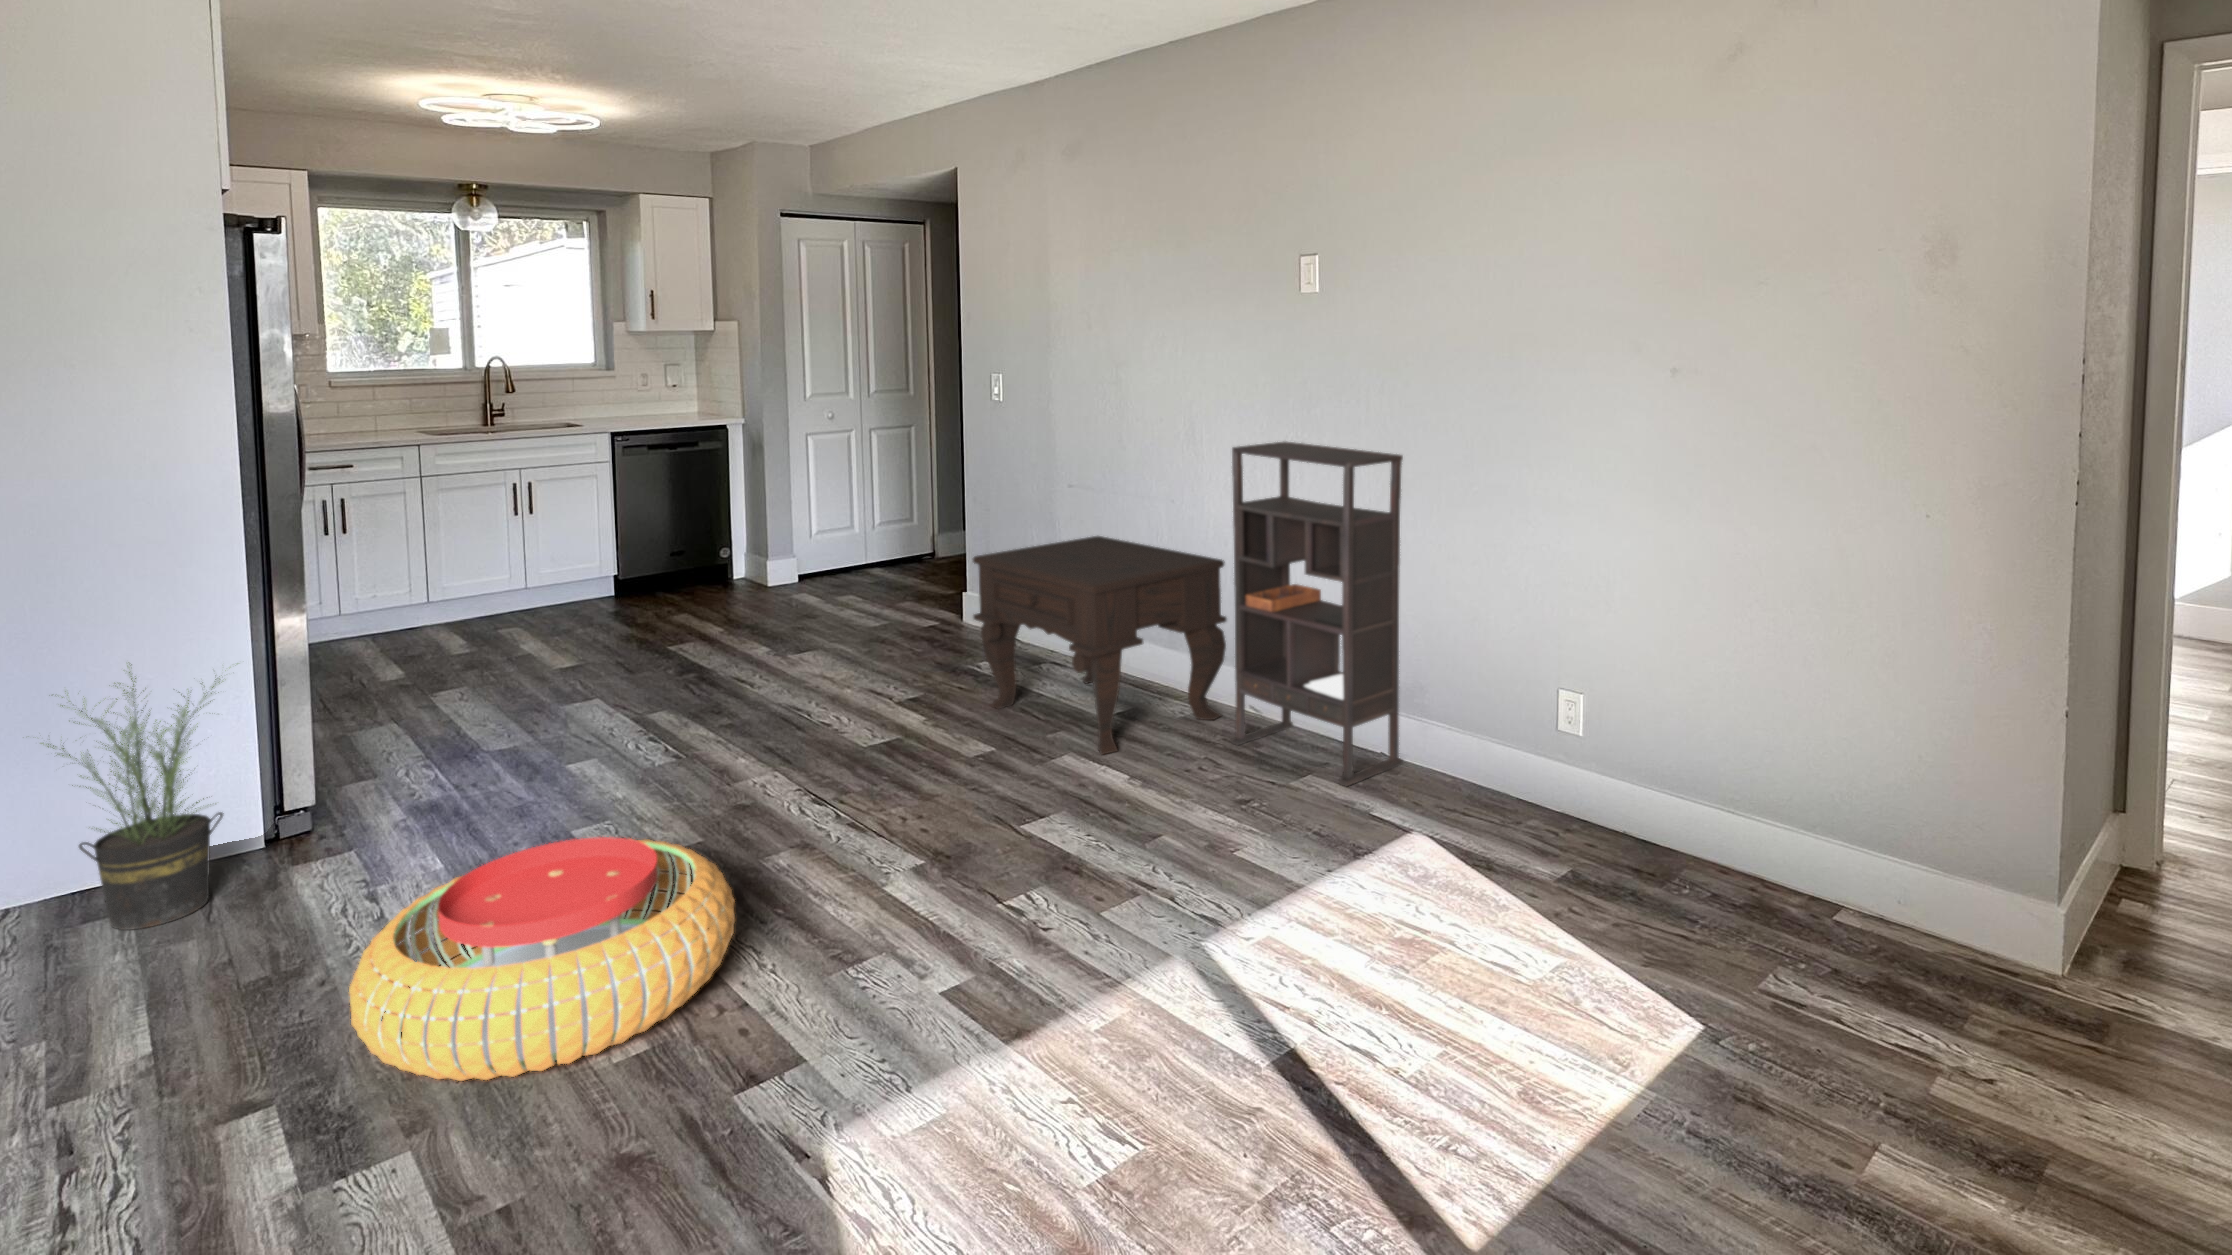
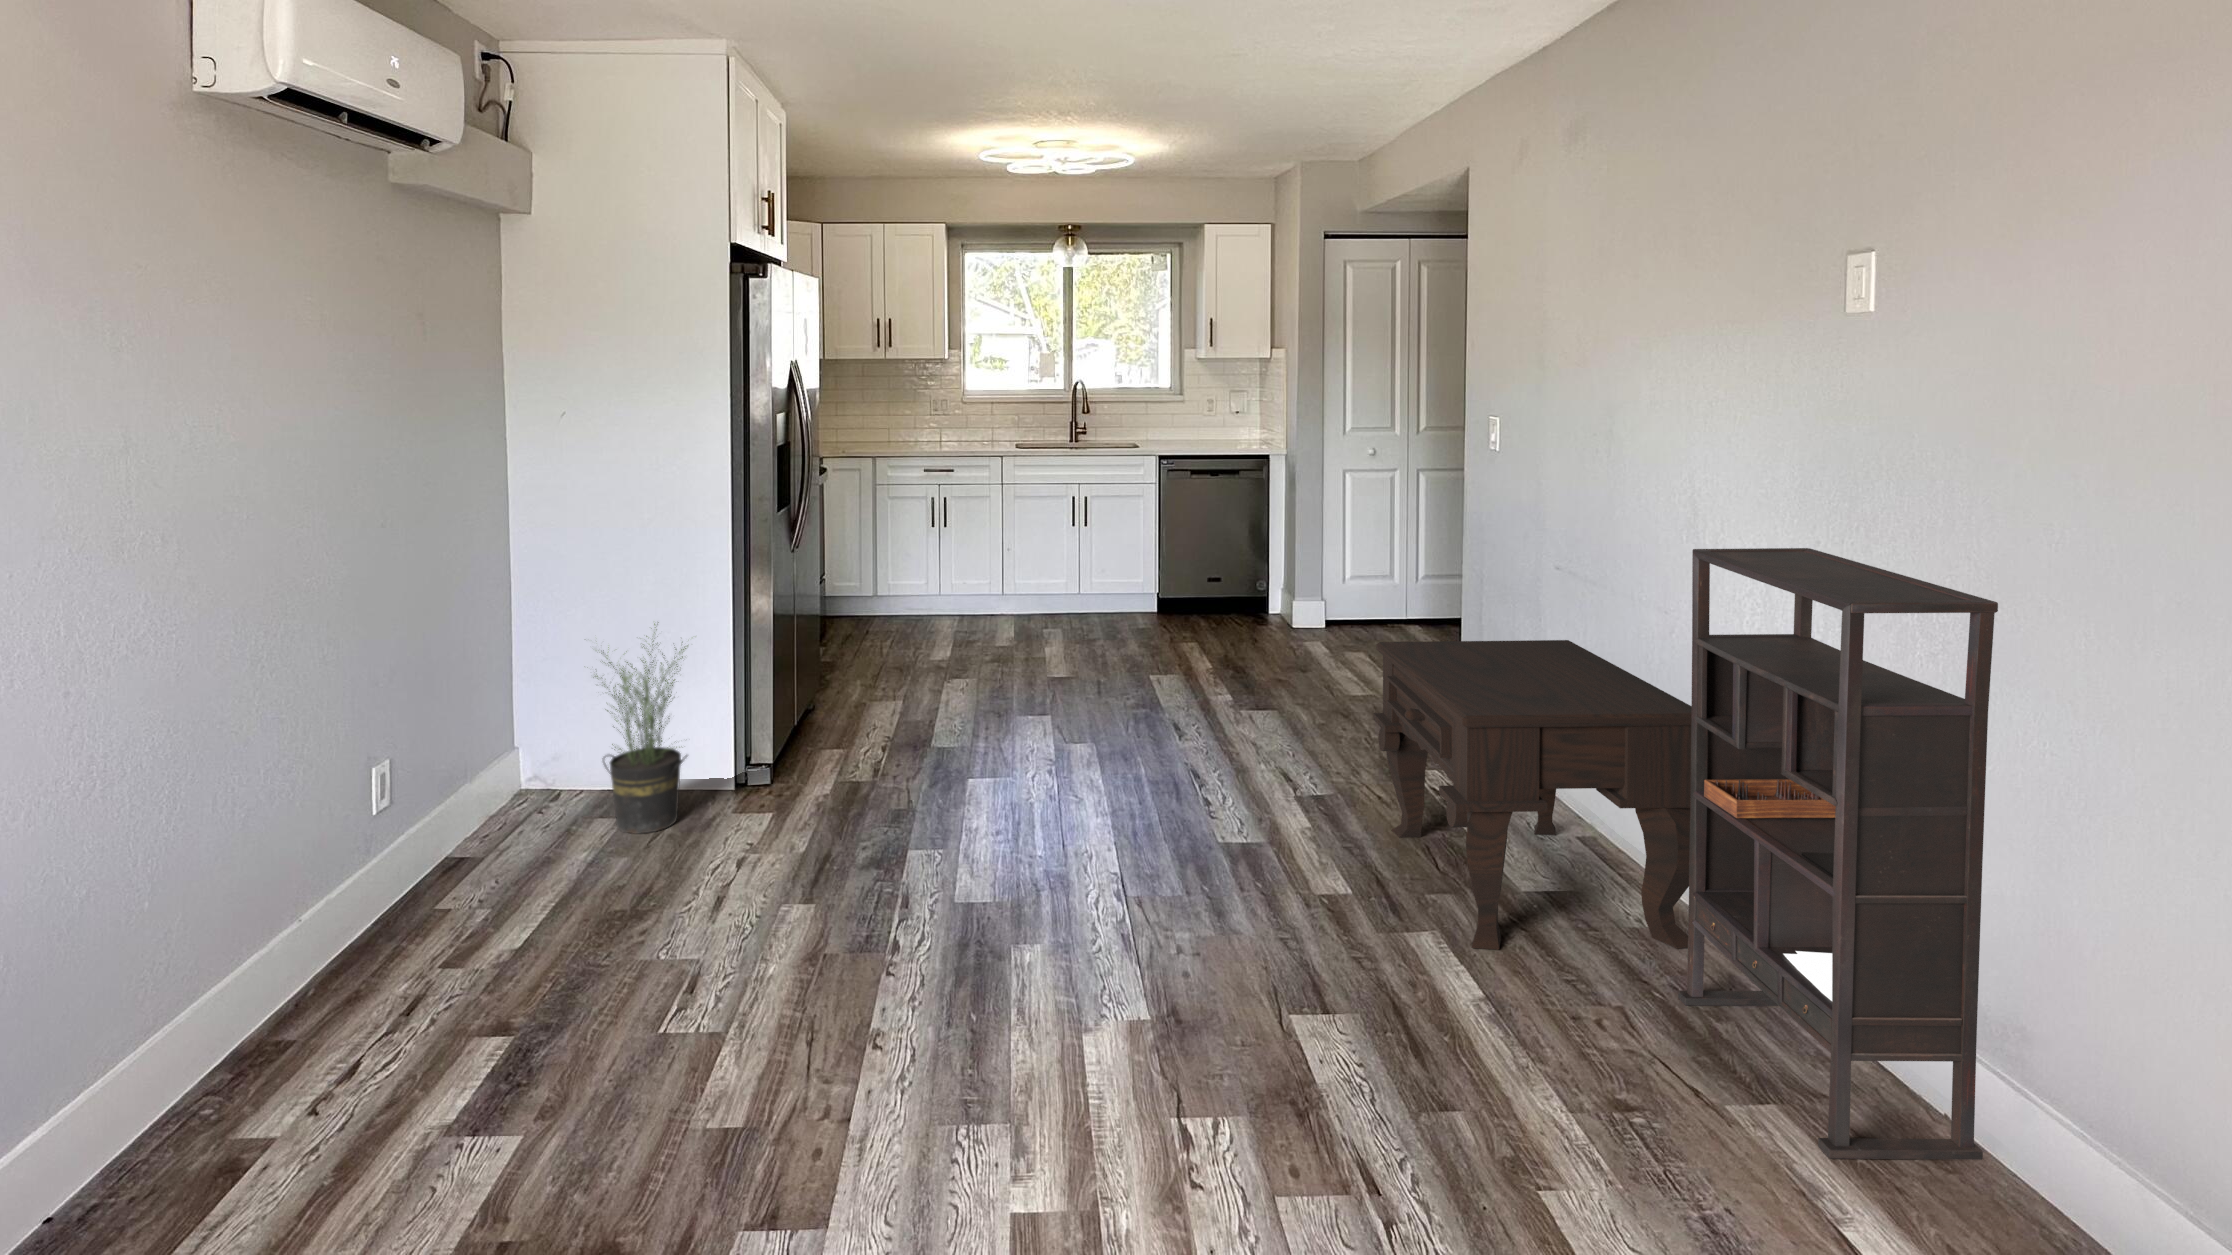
pouf: present [349,837,735,1081] -> none [575,867,913,1107]

